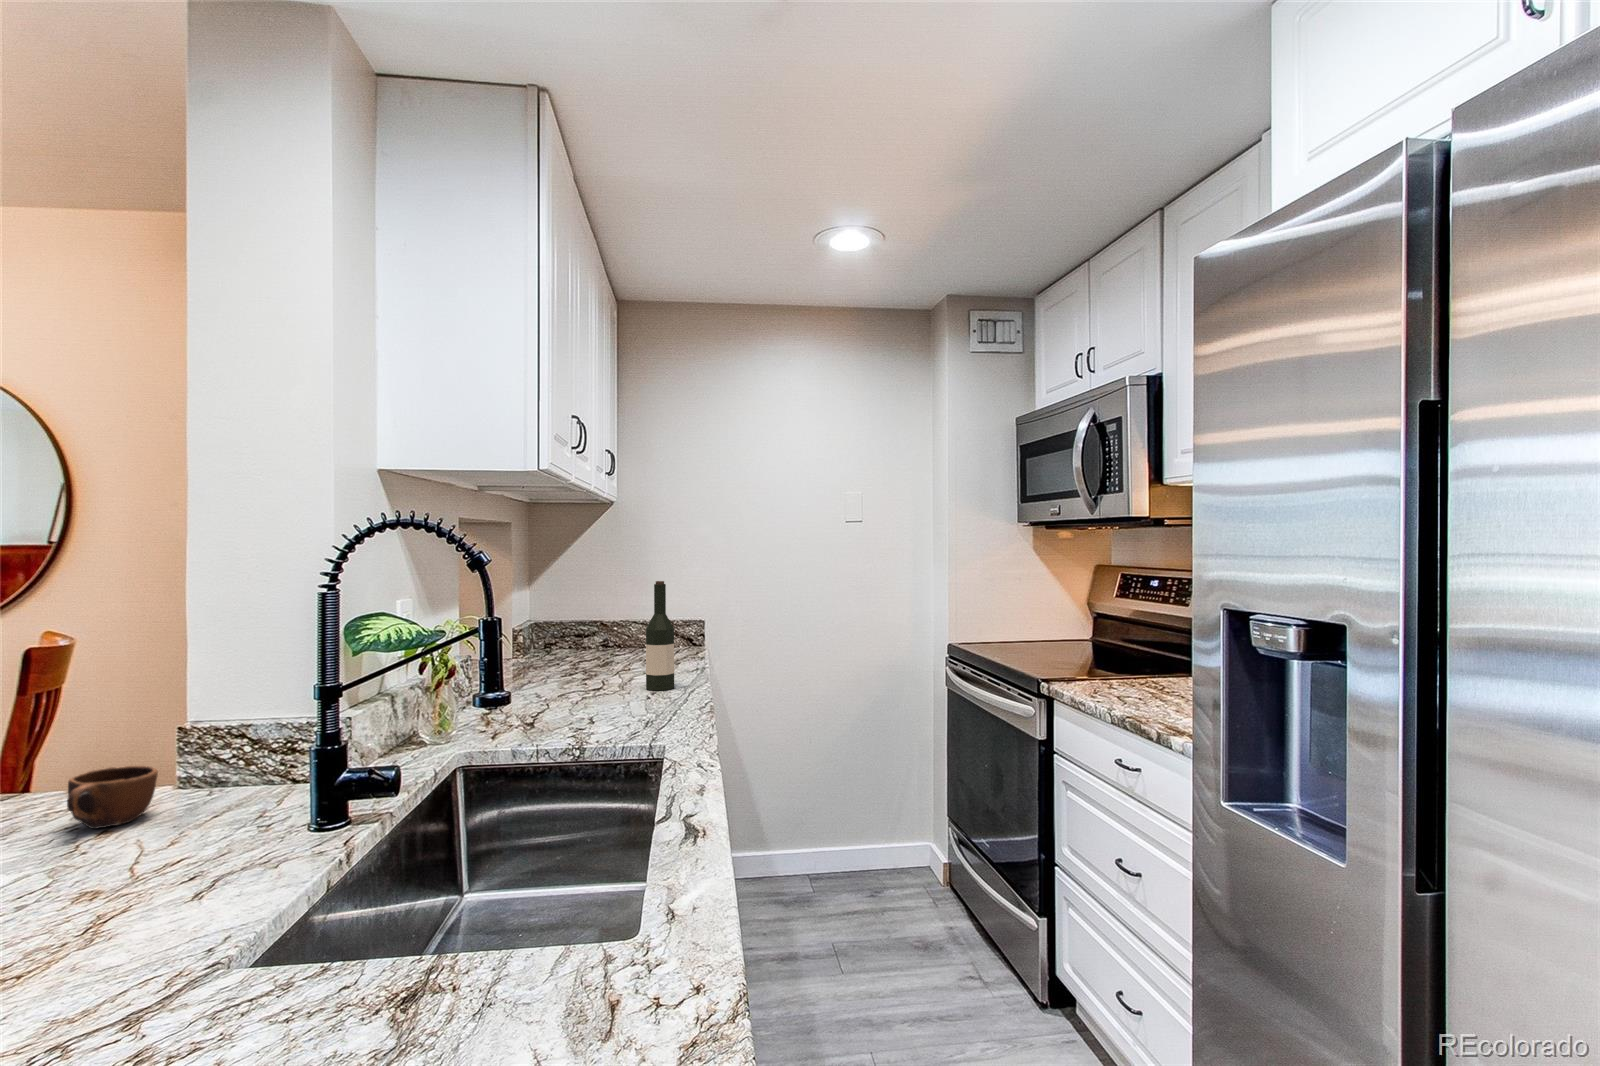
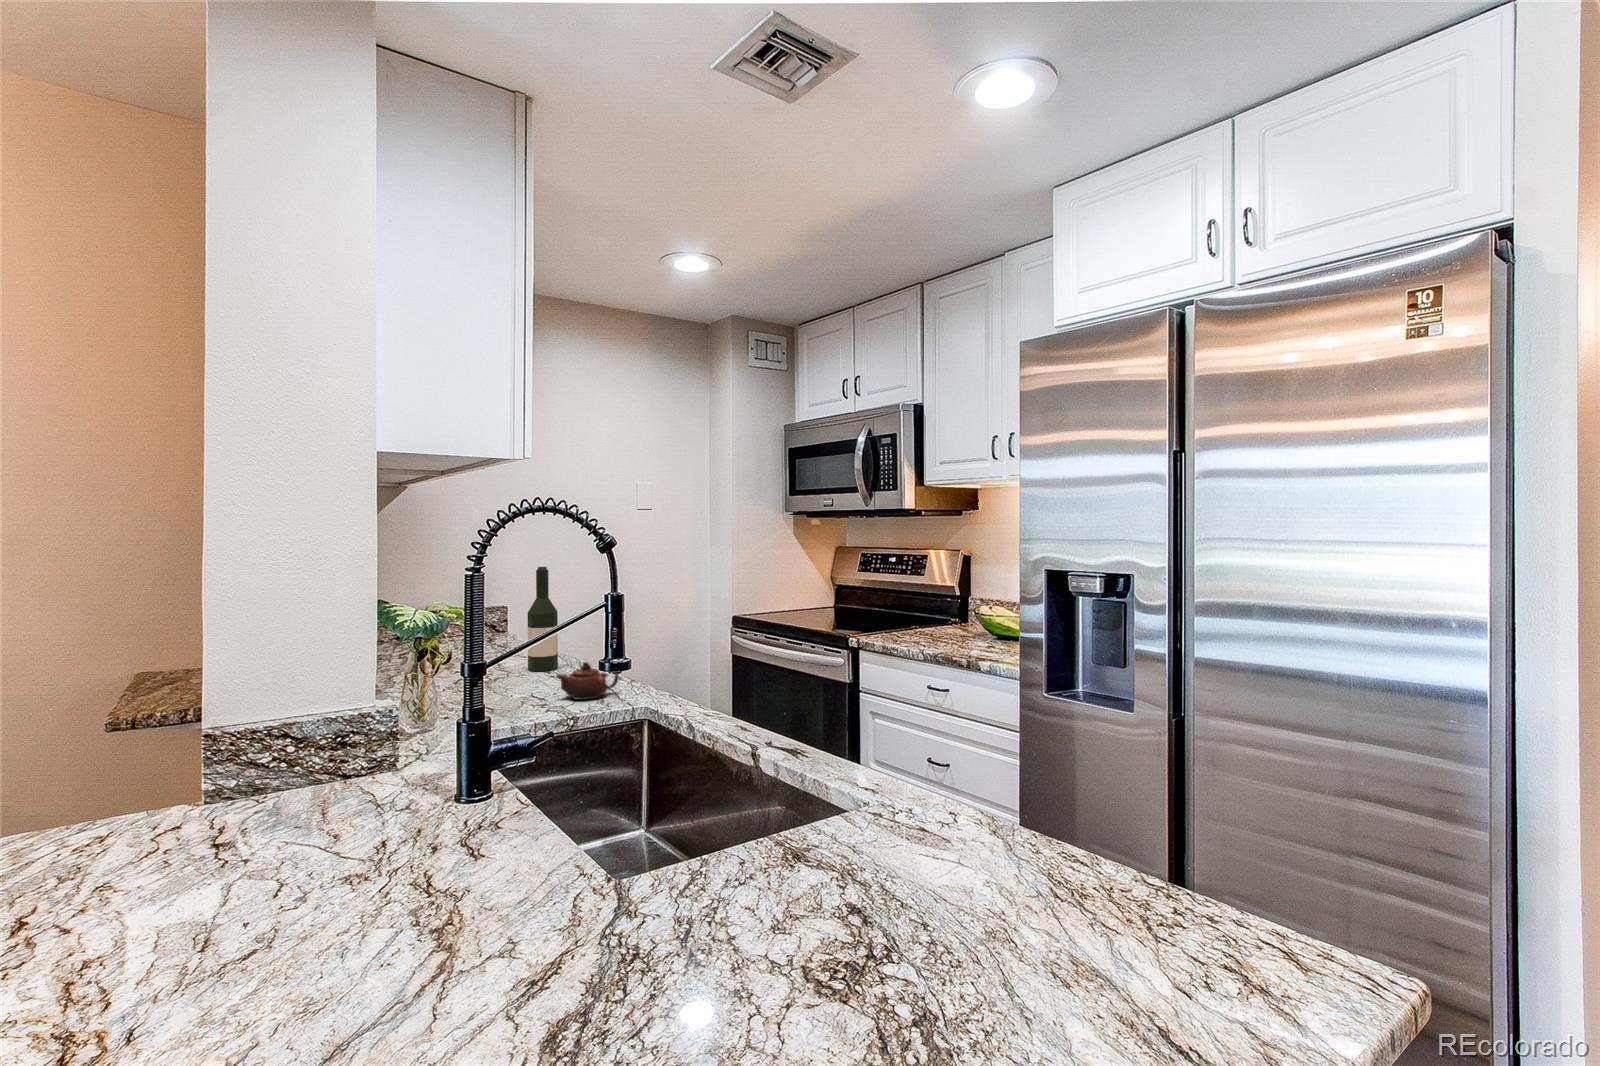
teapot: none [605,687,672,728] -> present [556,662,618,700]
mug: present [67,766,158,829] -> none [143,776,237,847]

